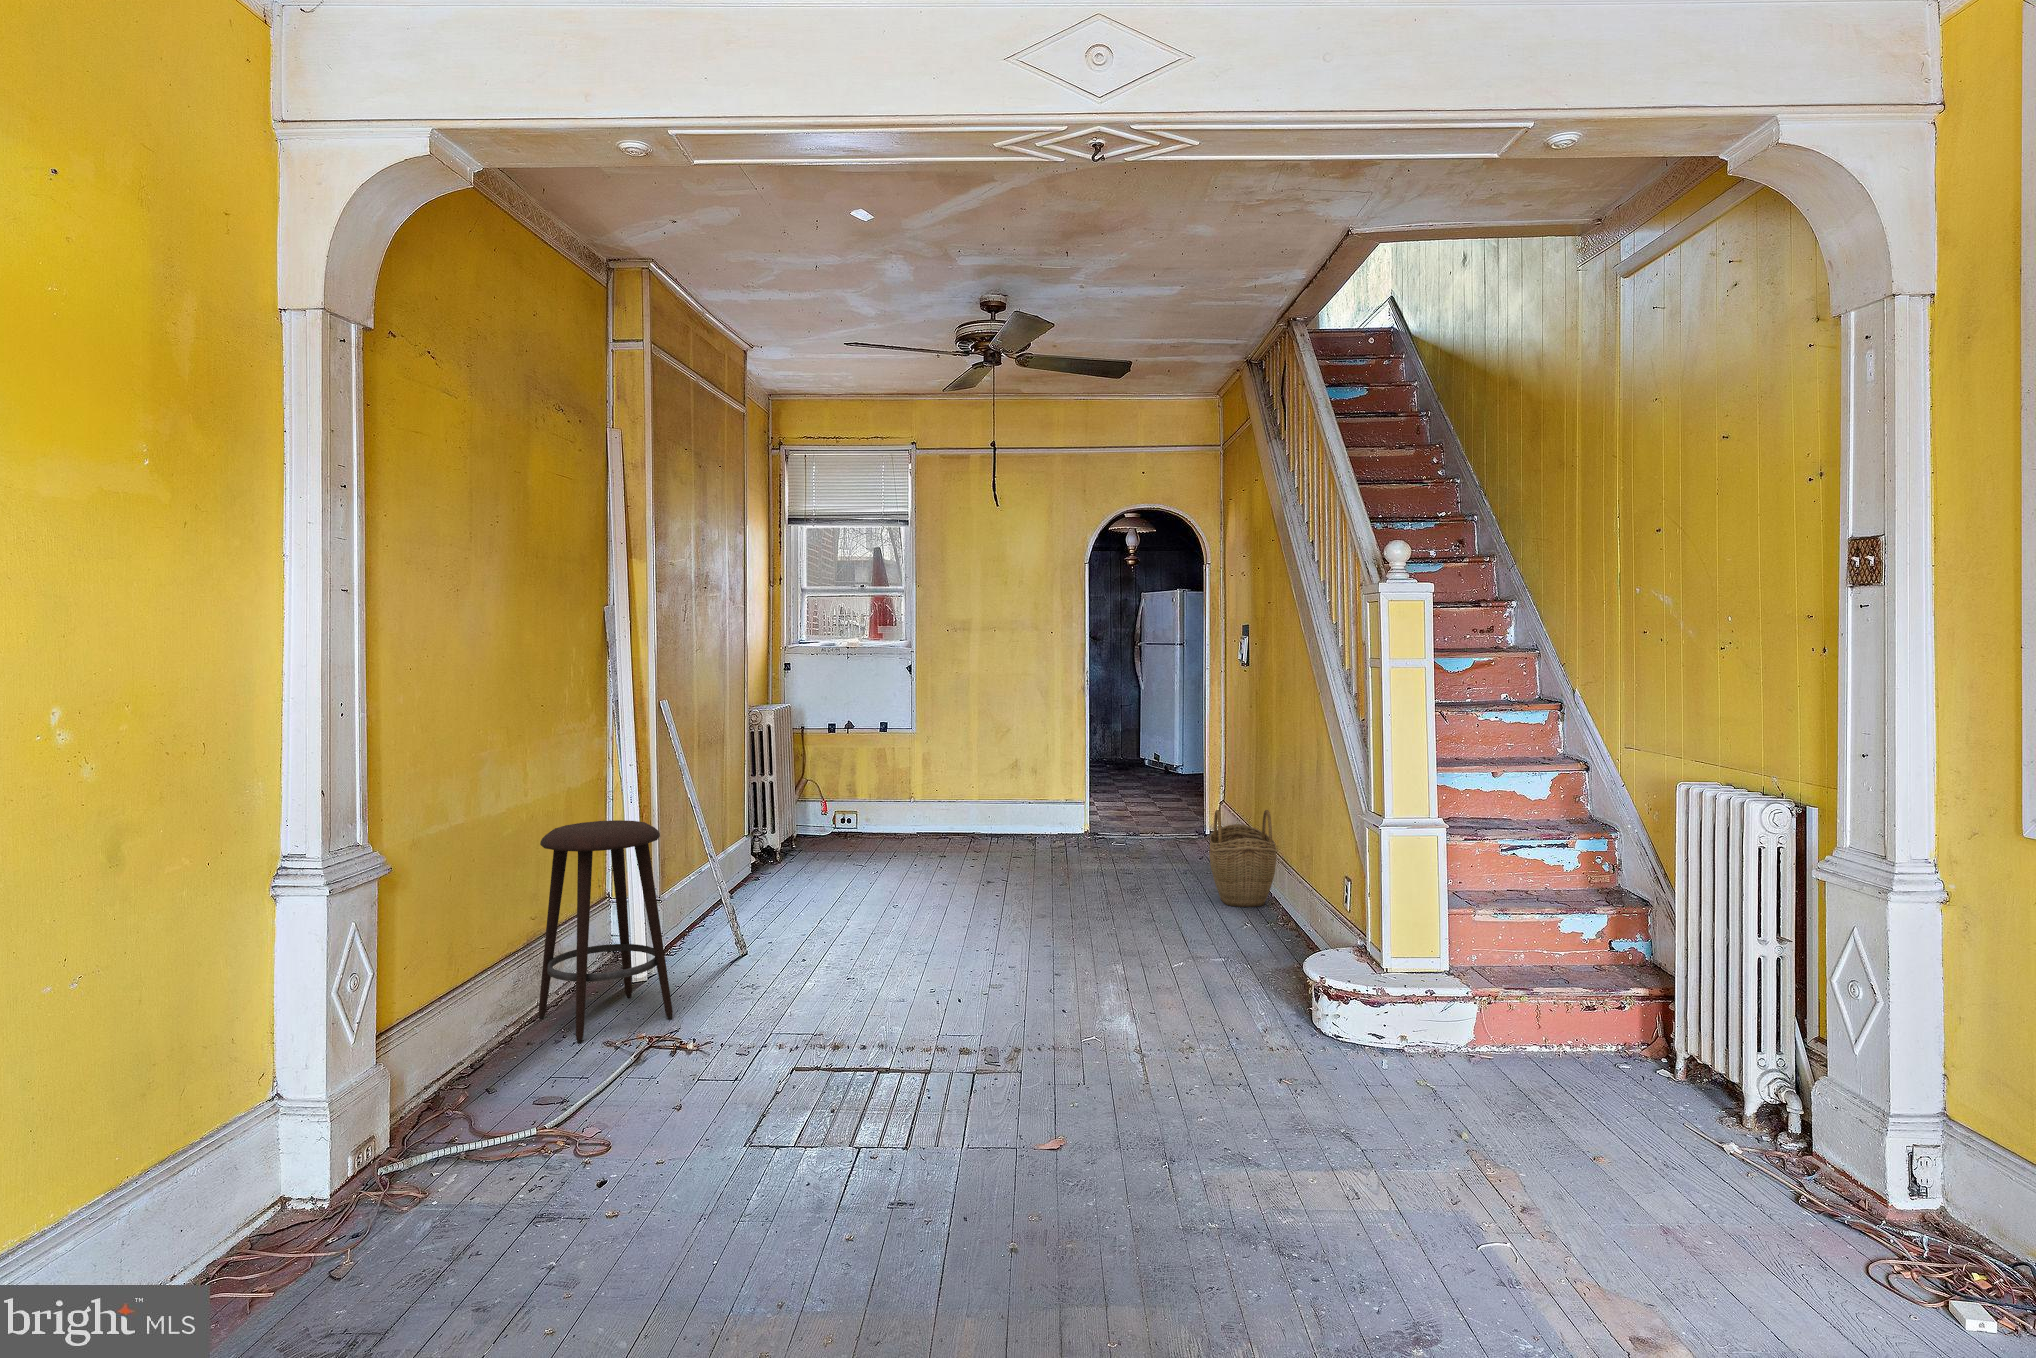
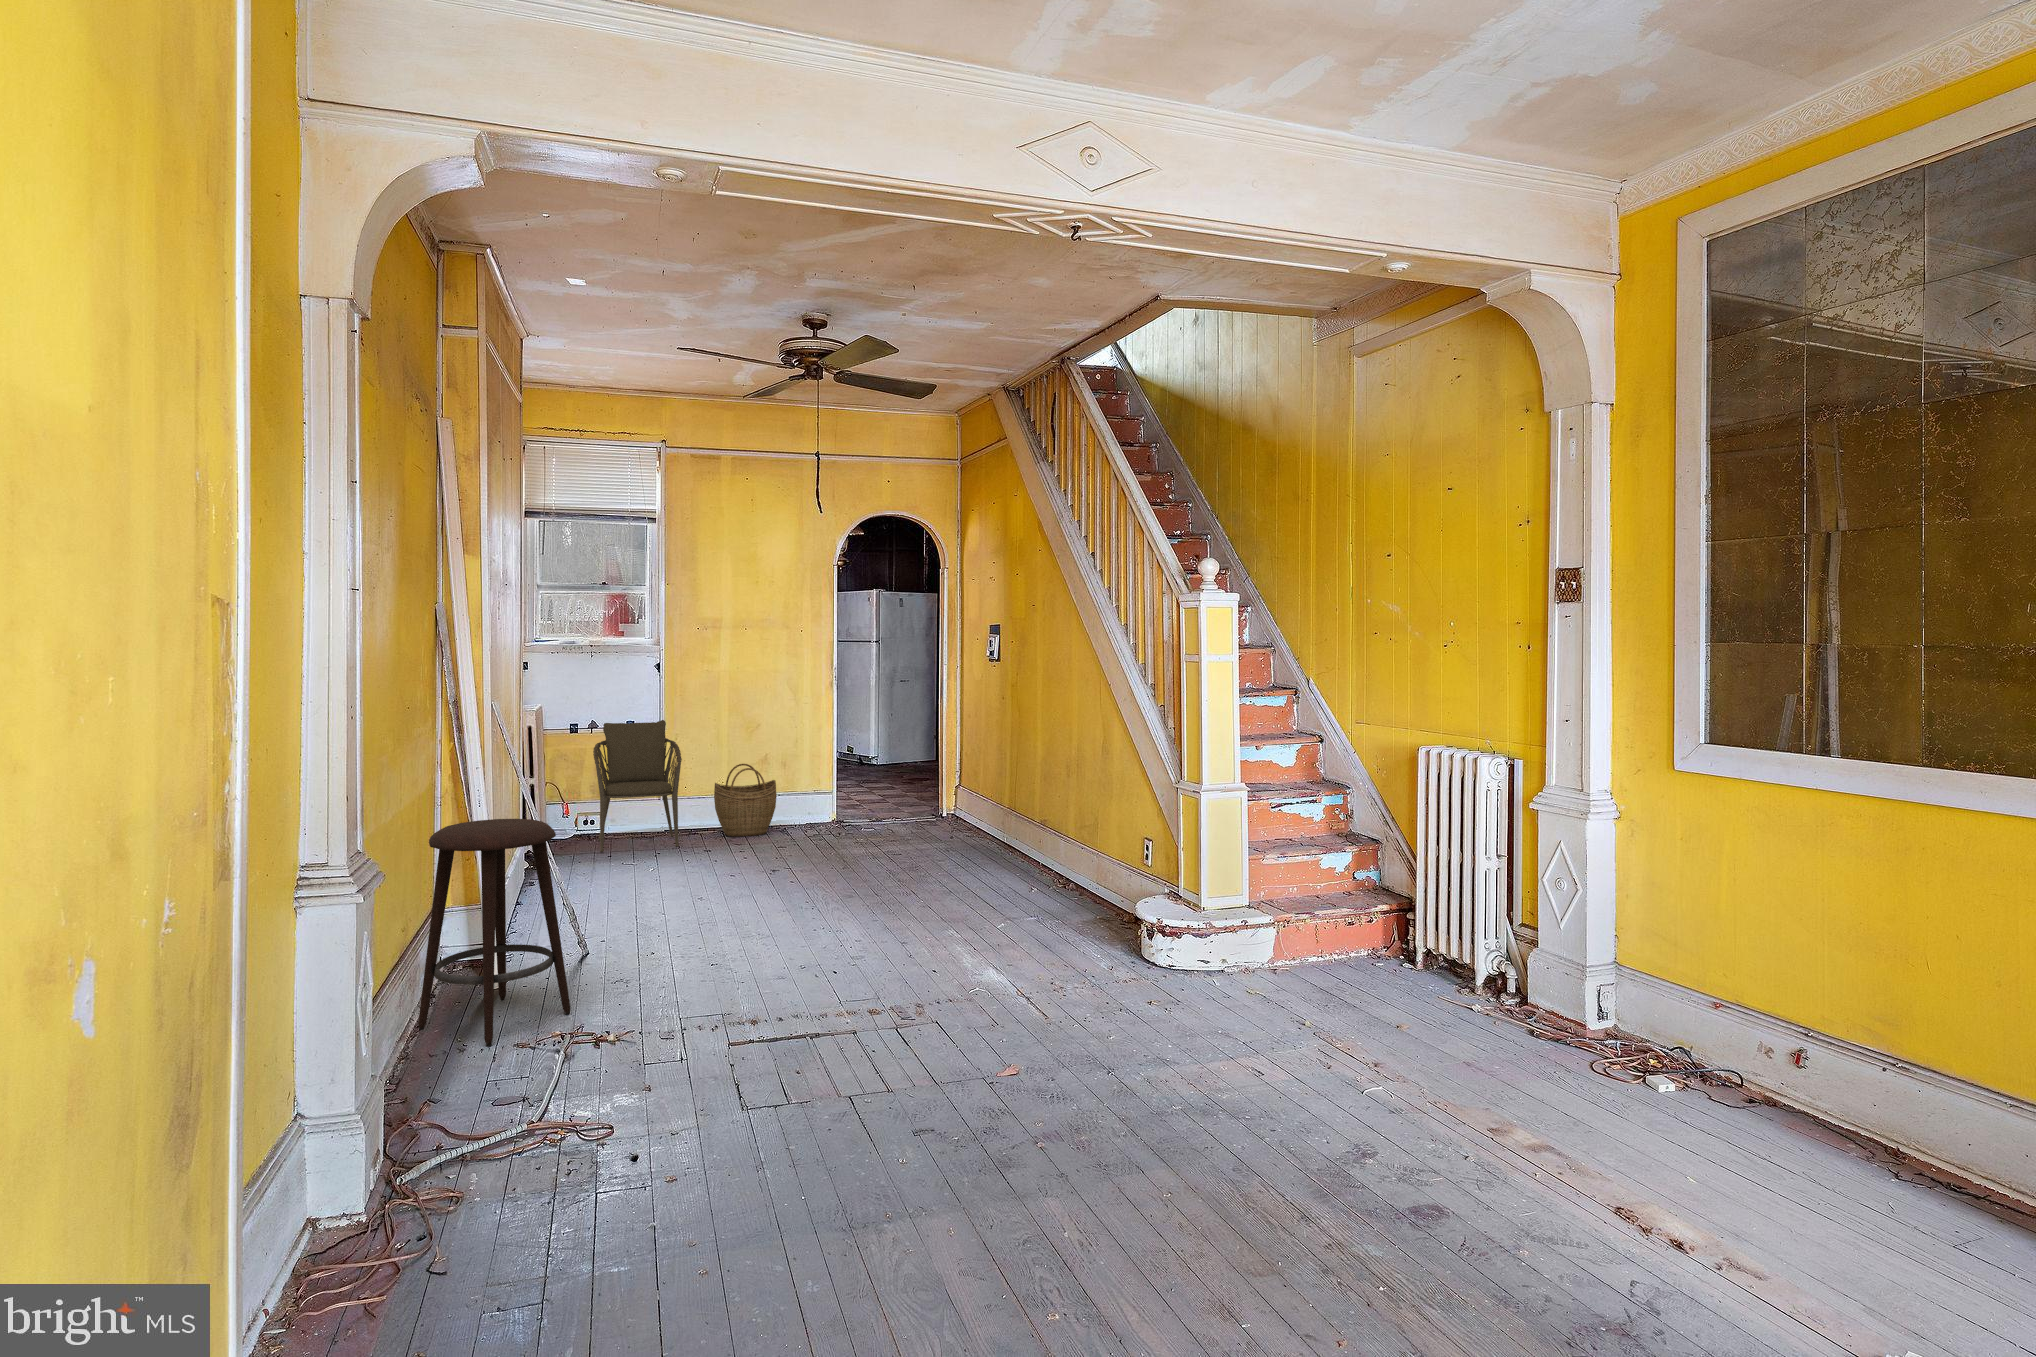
armchair: none [833,724,919,855] -> present [593,720,682,852]
woven basket: present [1209,810,1276,907] -> present [714,764,777,837]

